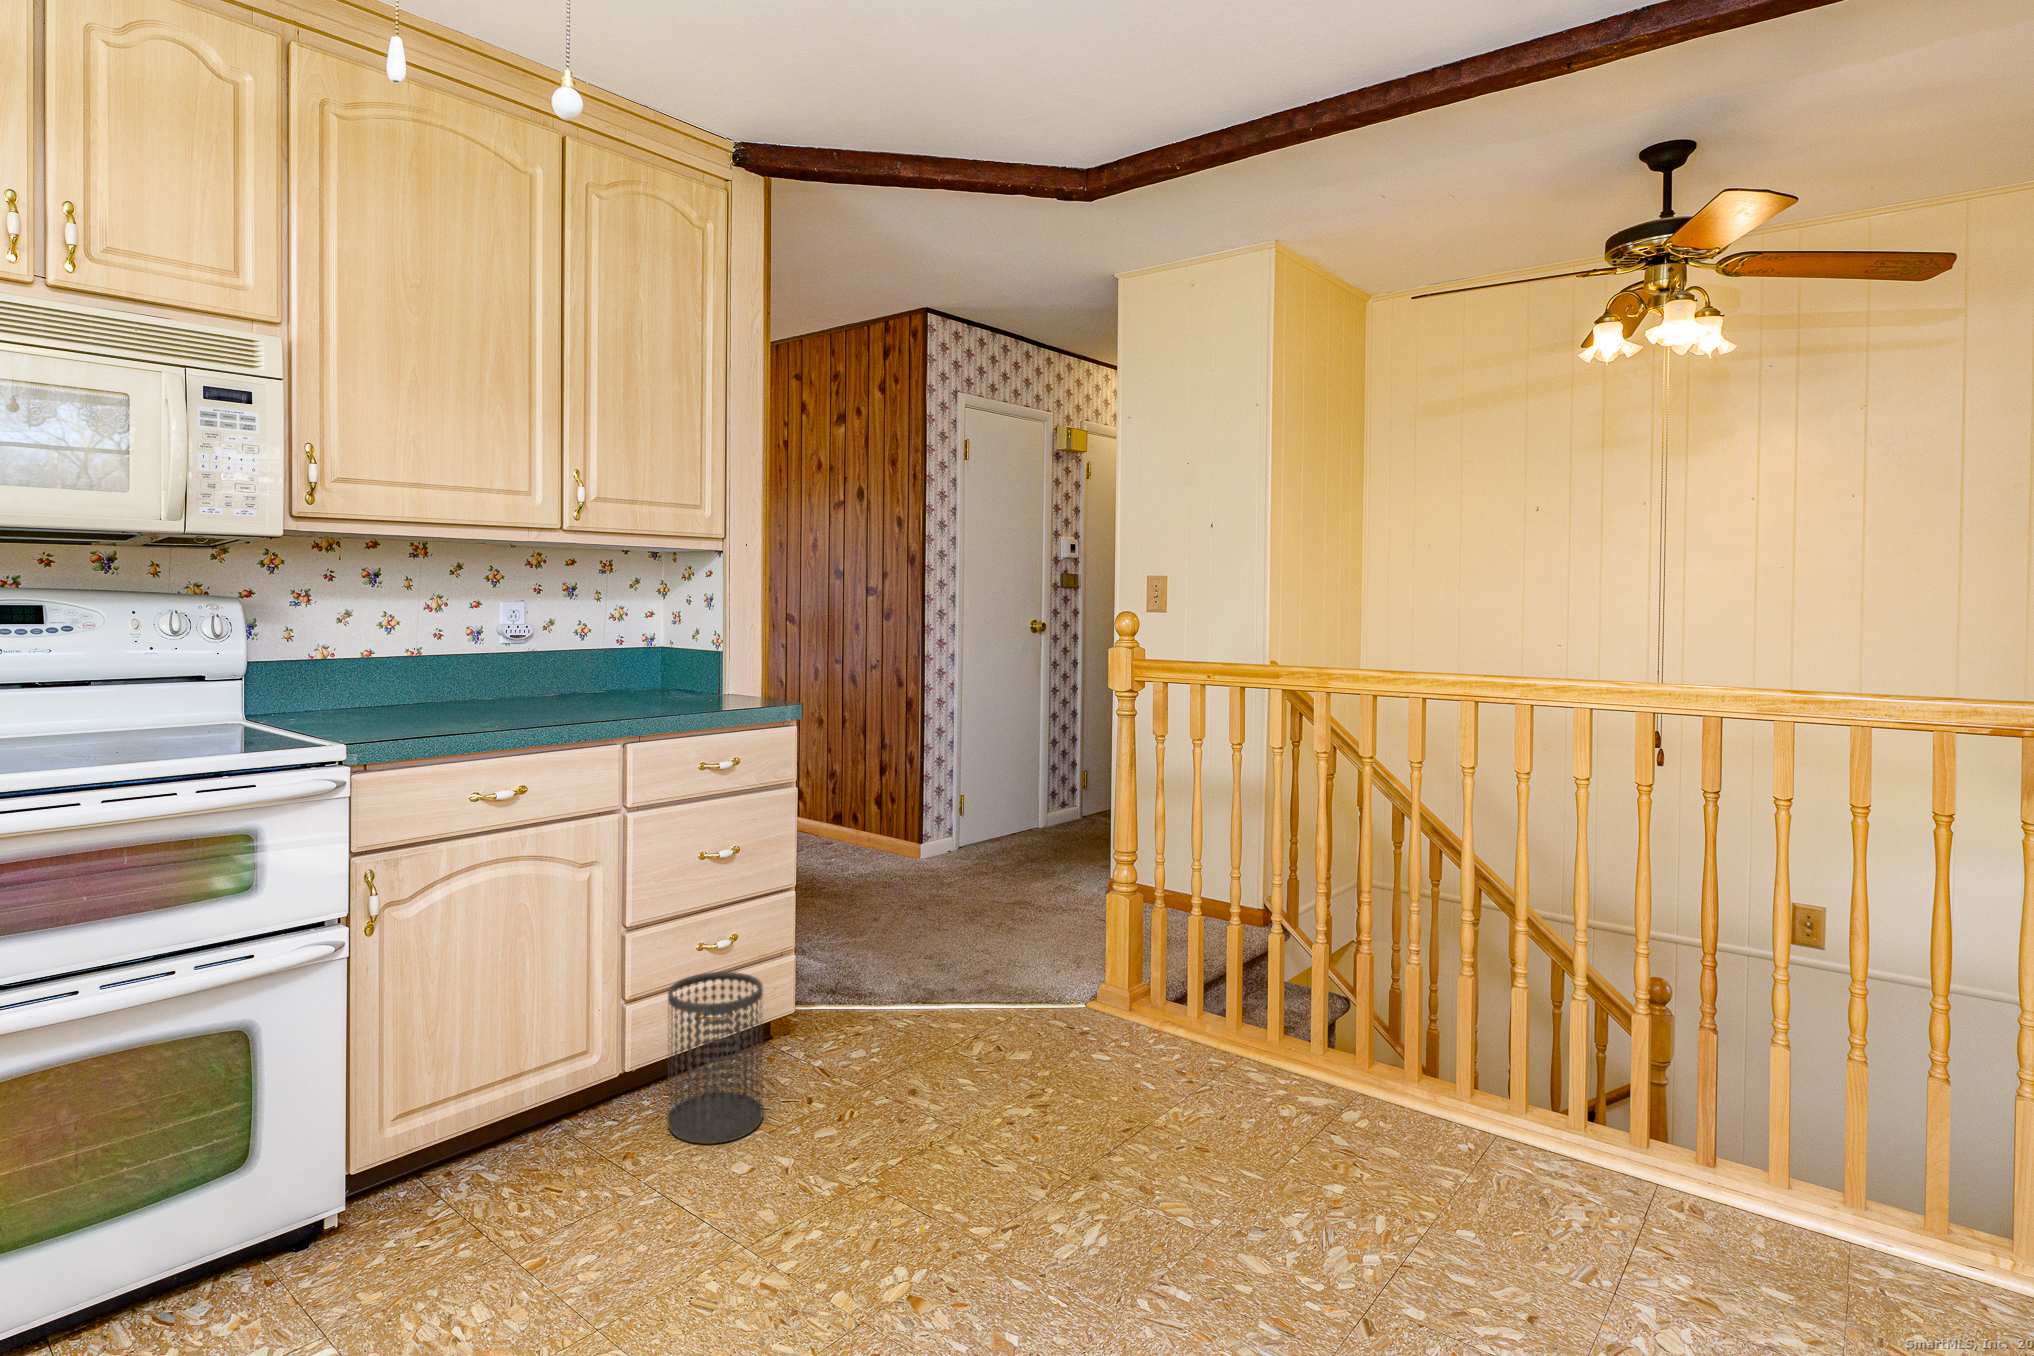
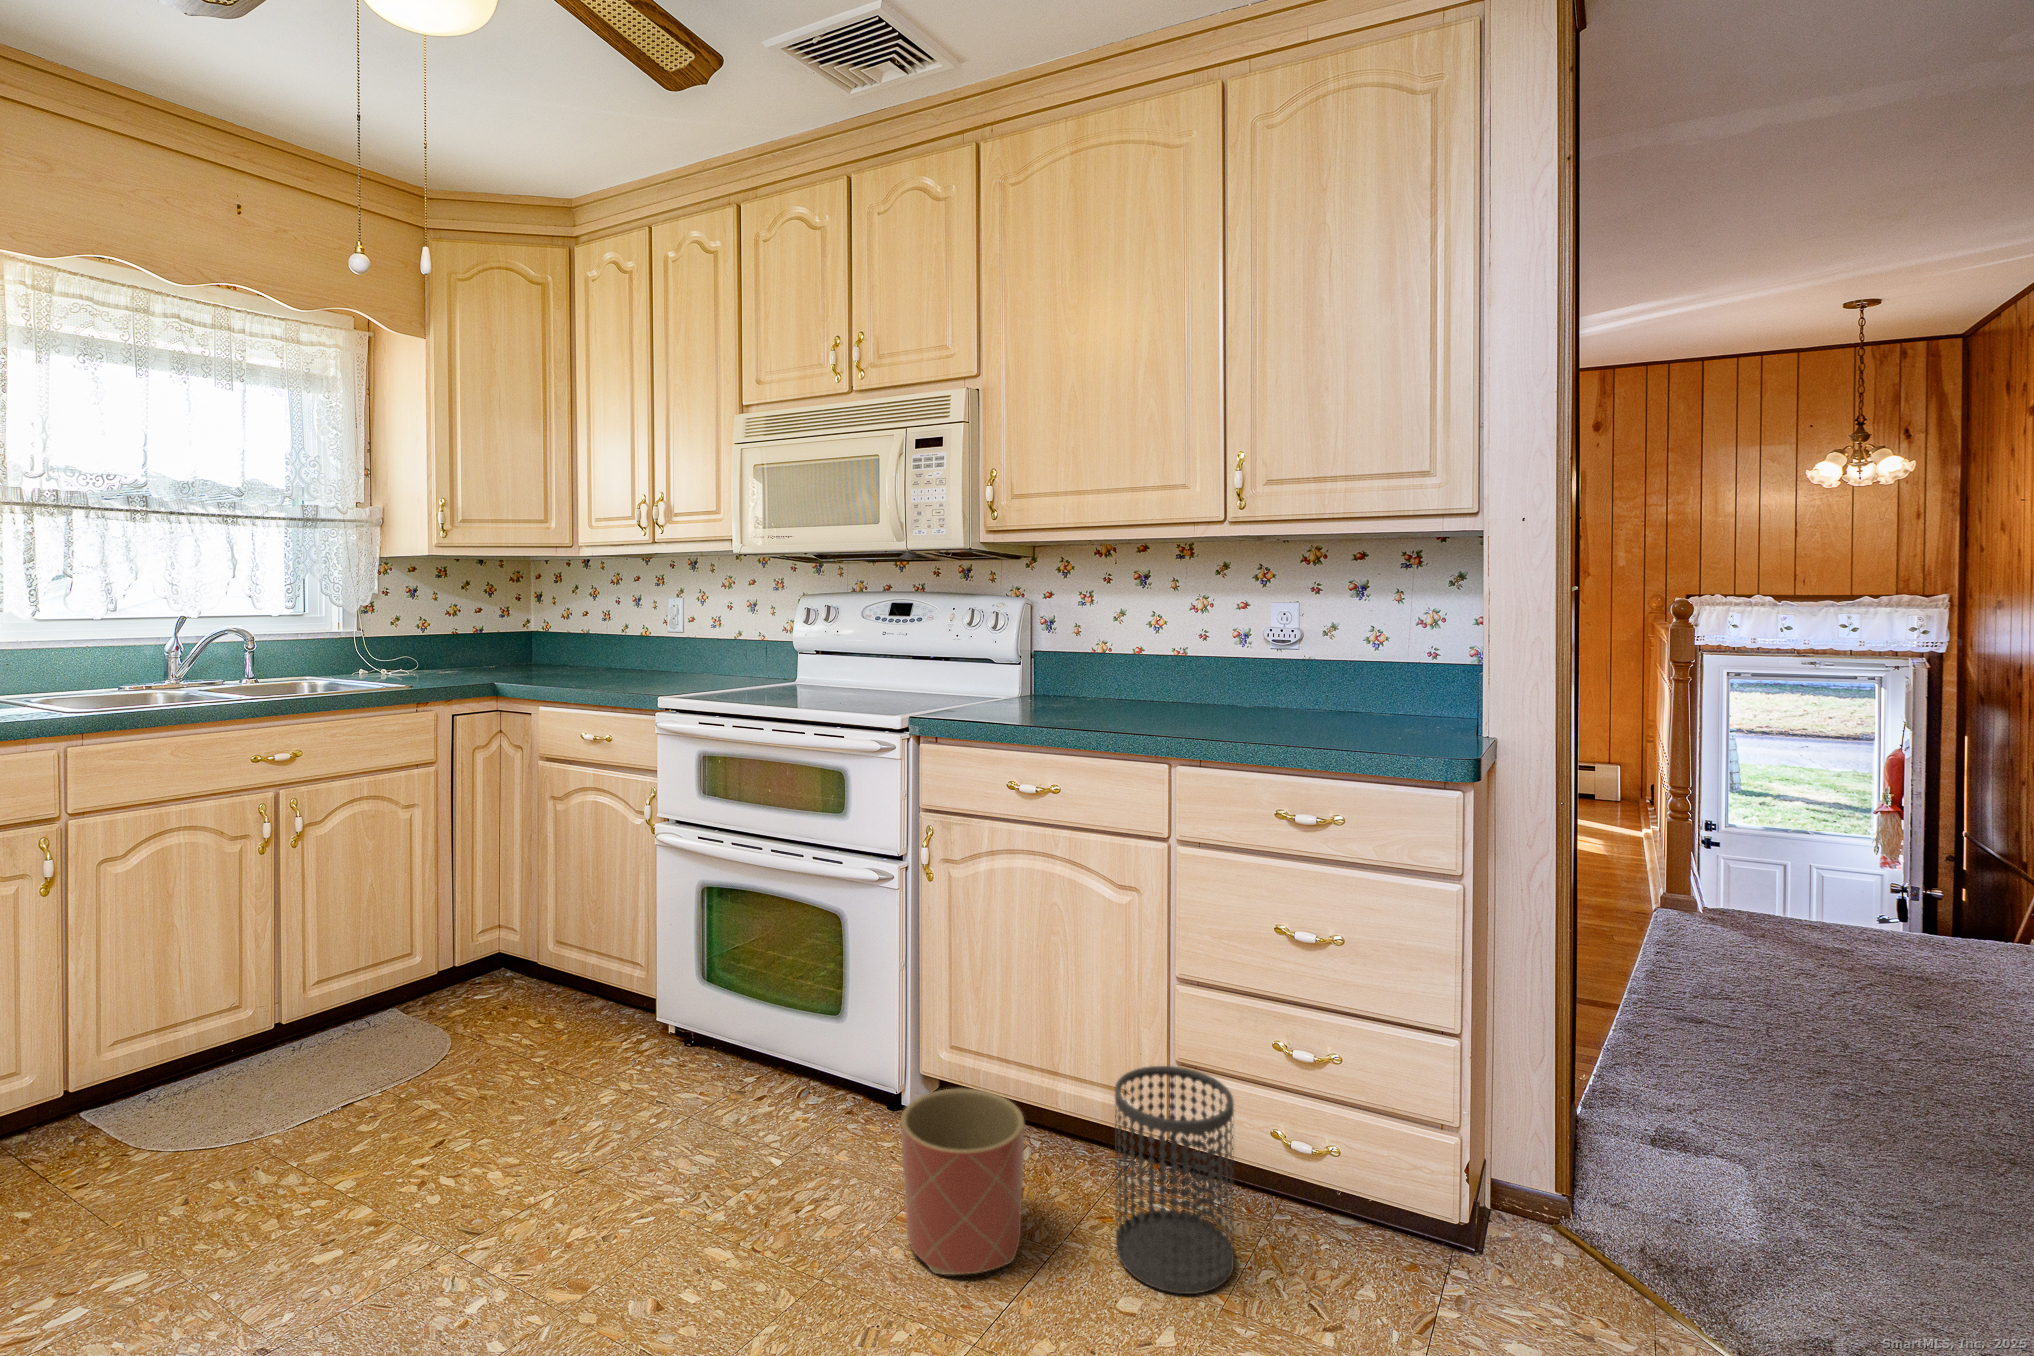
planter: none [562,1067,687,1241] -> present [901,1088,1024,1275]

